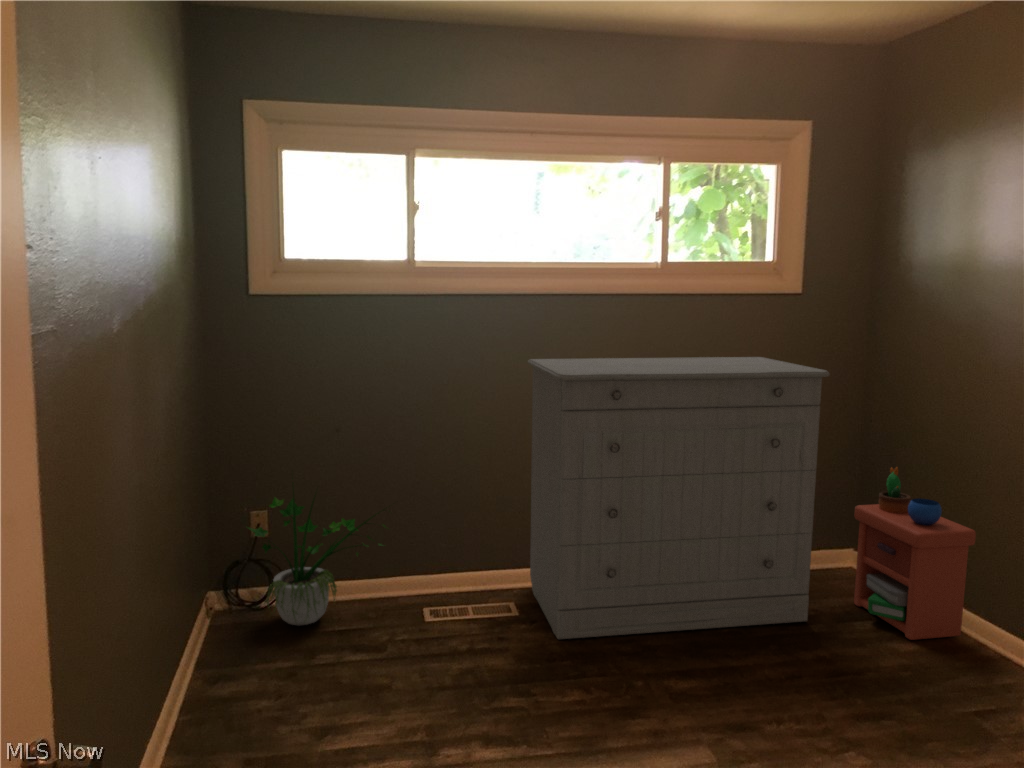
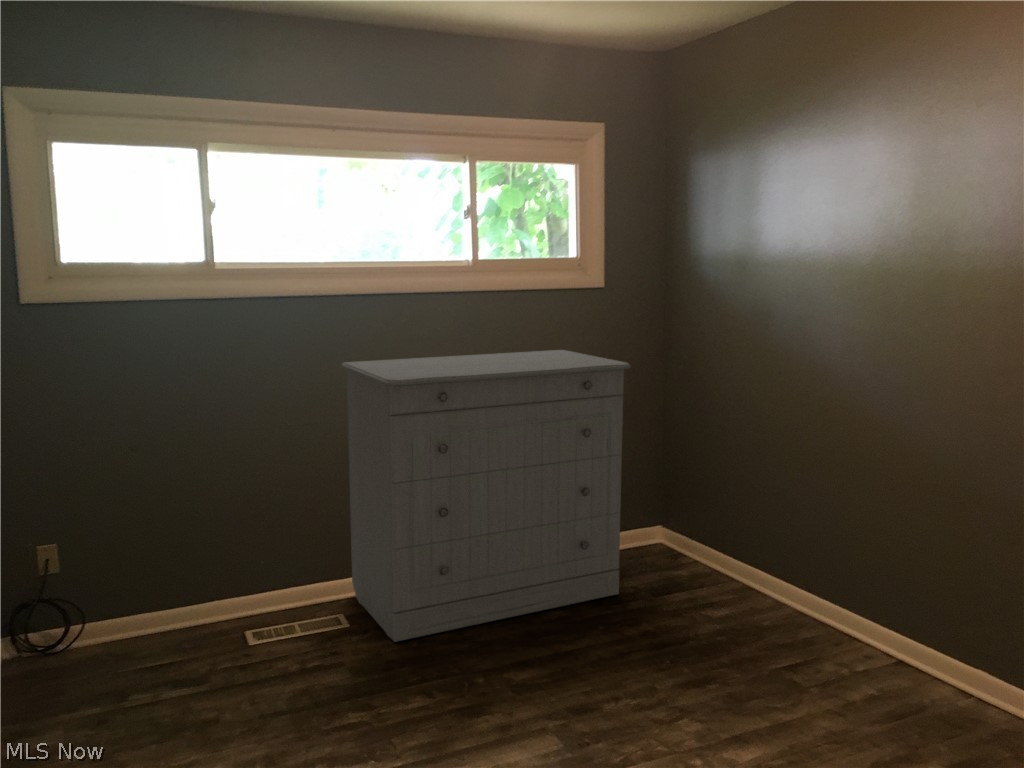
nightstand: present [854,467,976,640] -> none [652,445,753,599]
potted plant: present [249,492,386,625] -> none [40,495,216,666]

